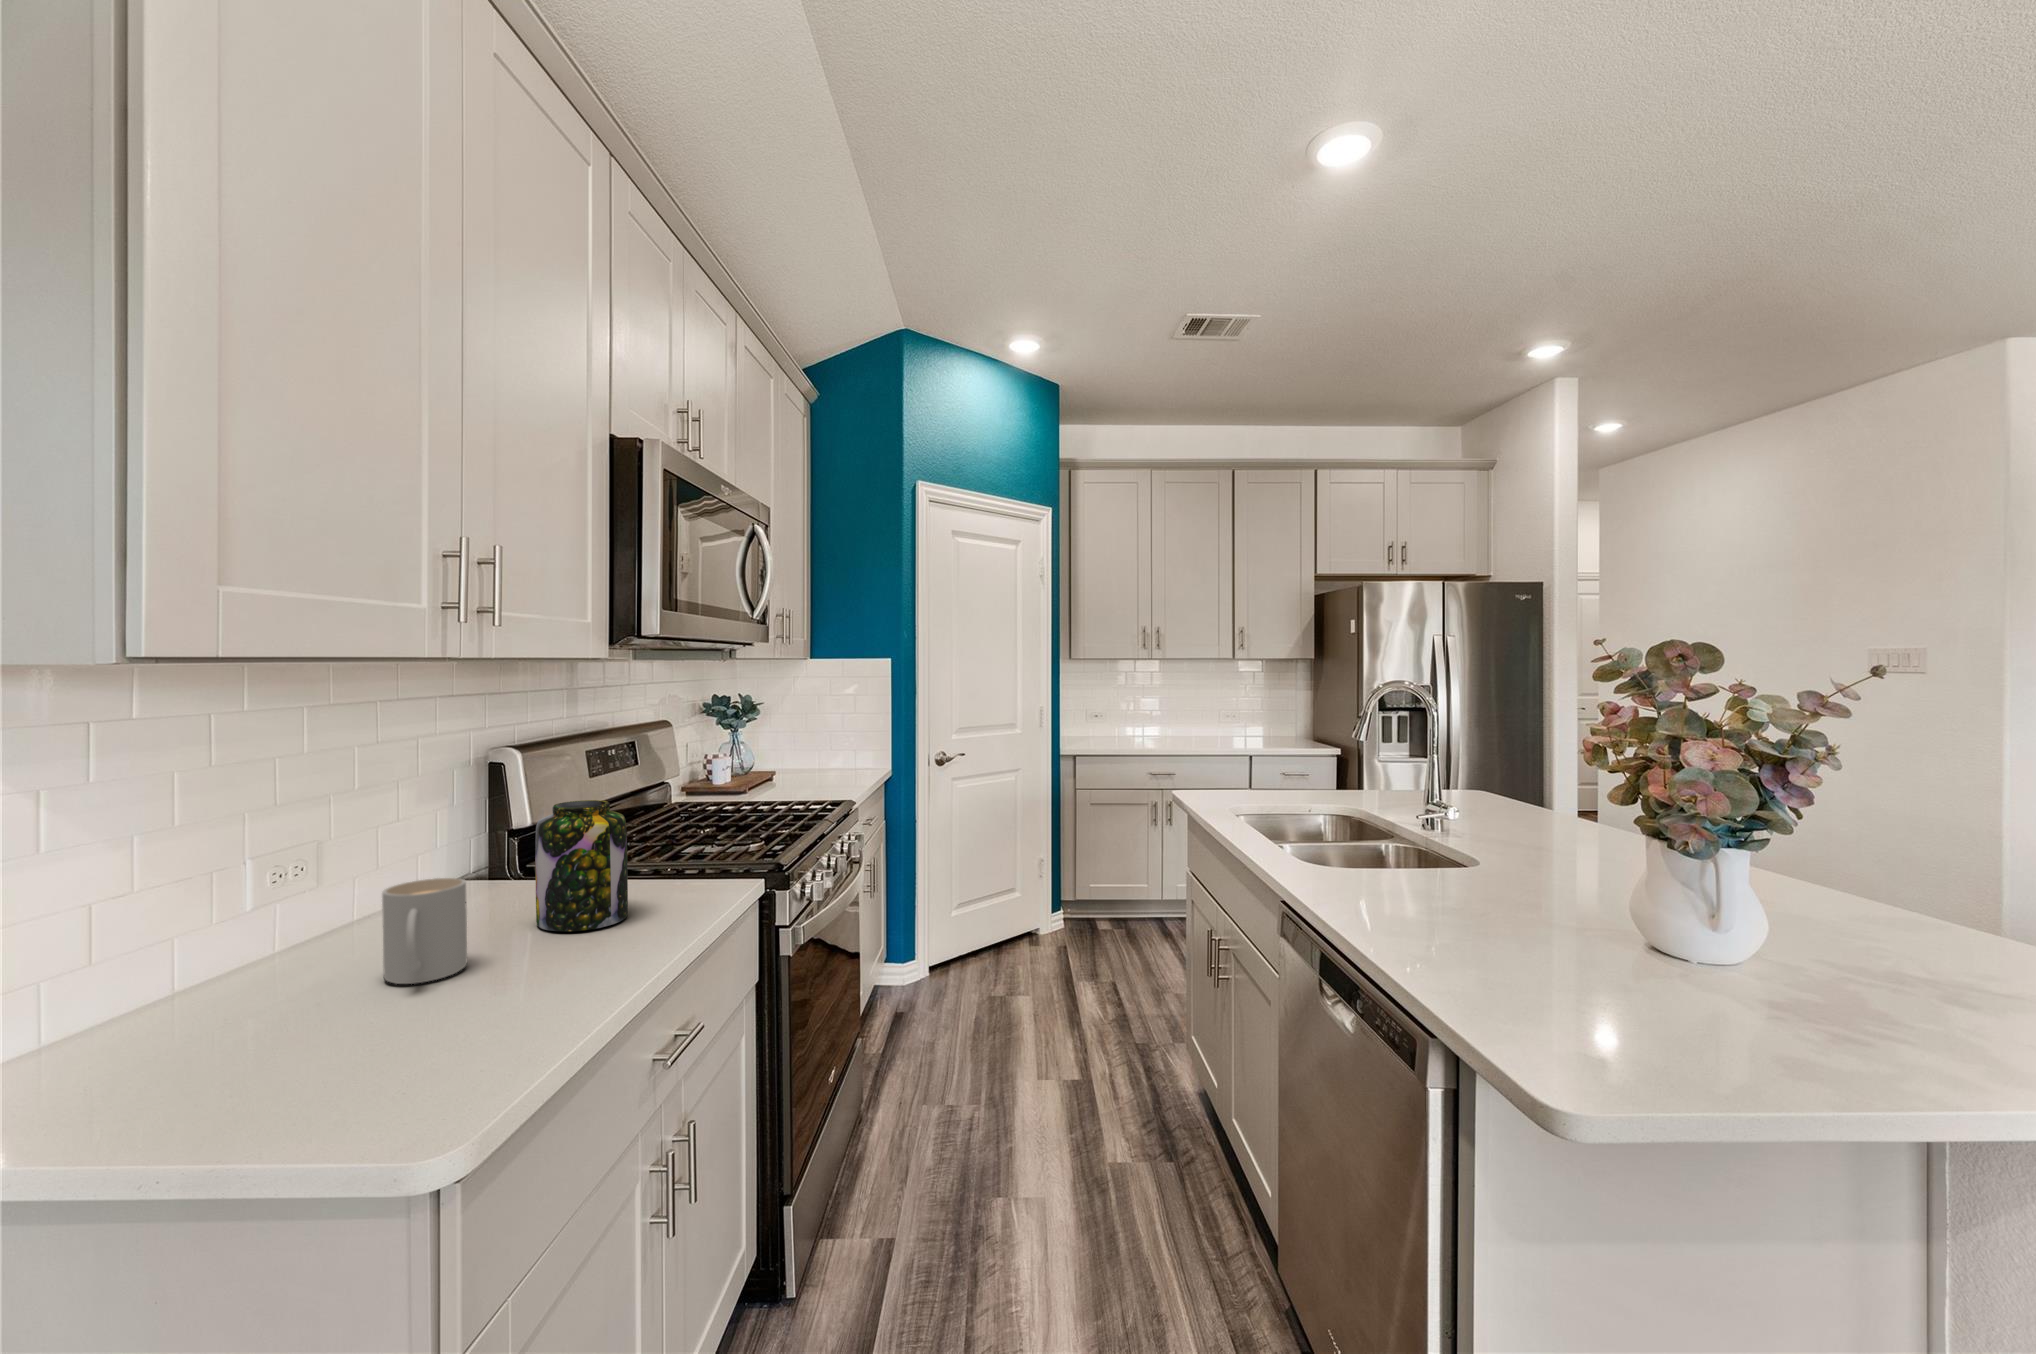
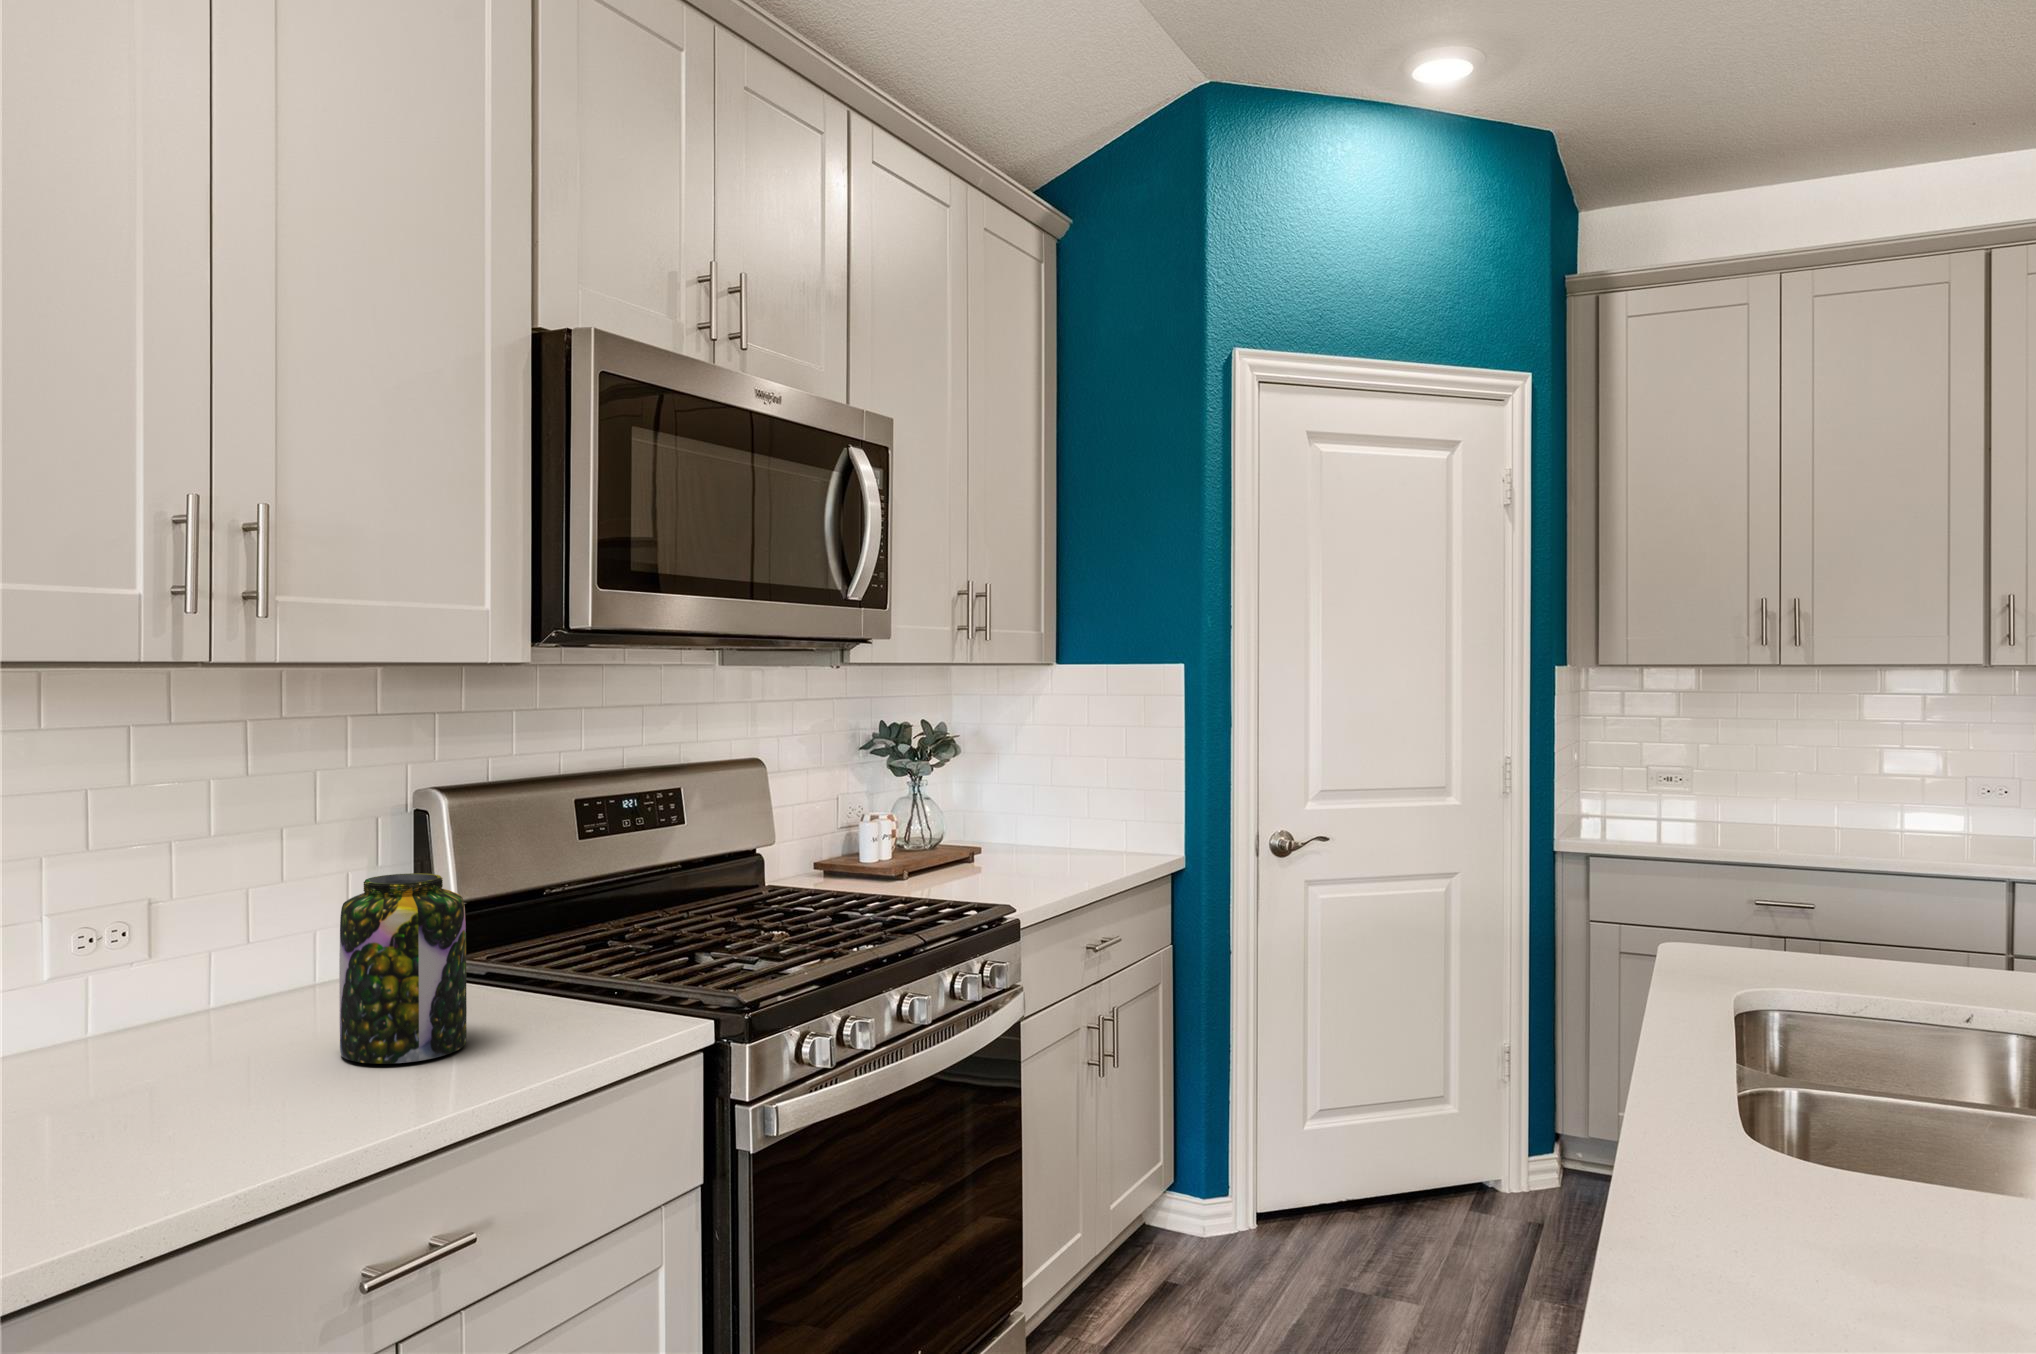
mug: present [382,878,467,984] -> none [89,967,201,1106]

